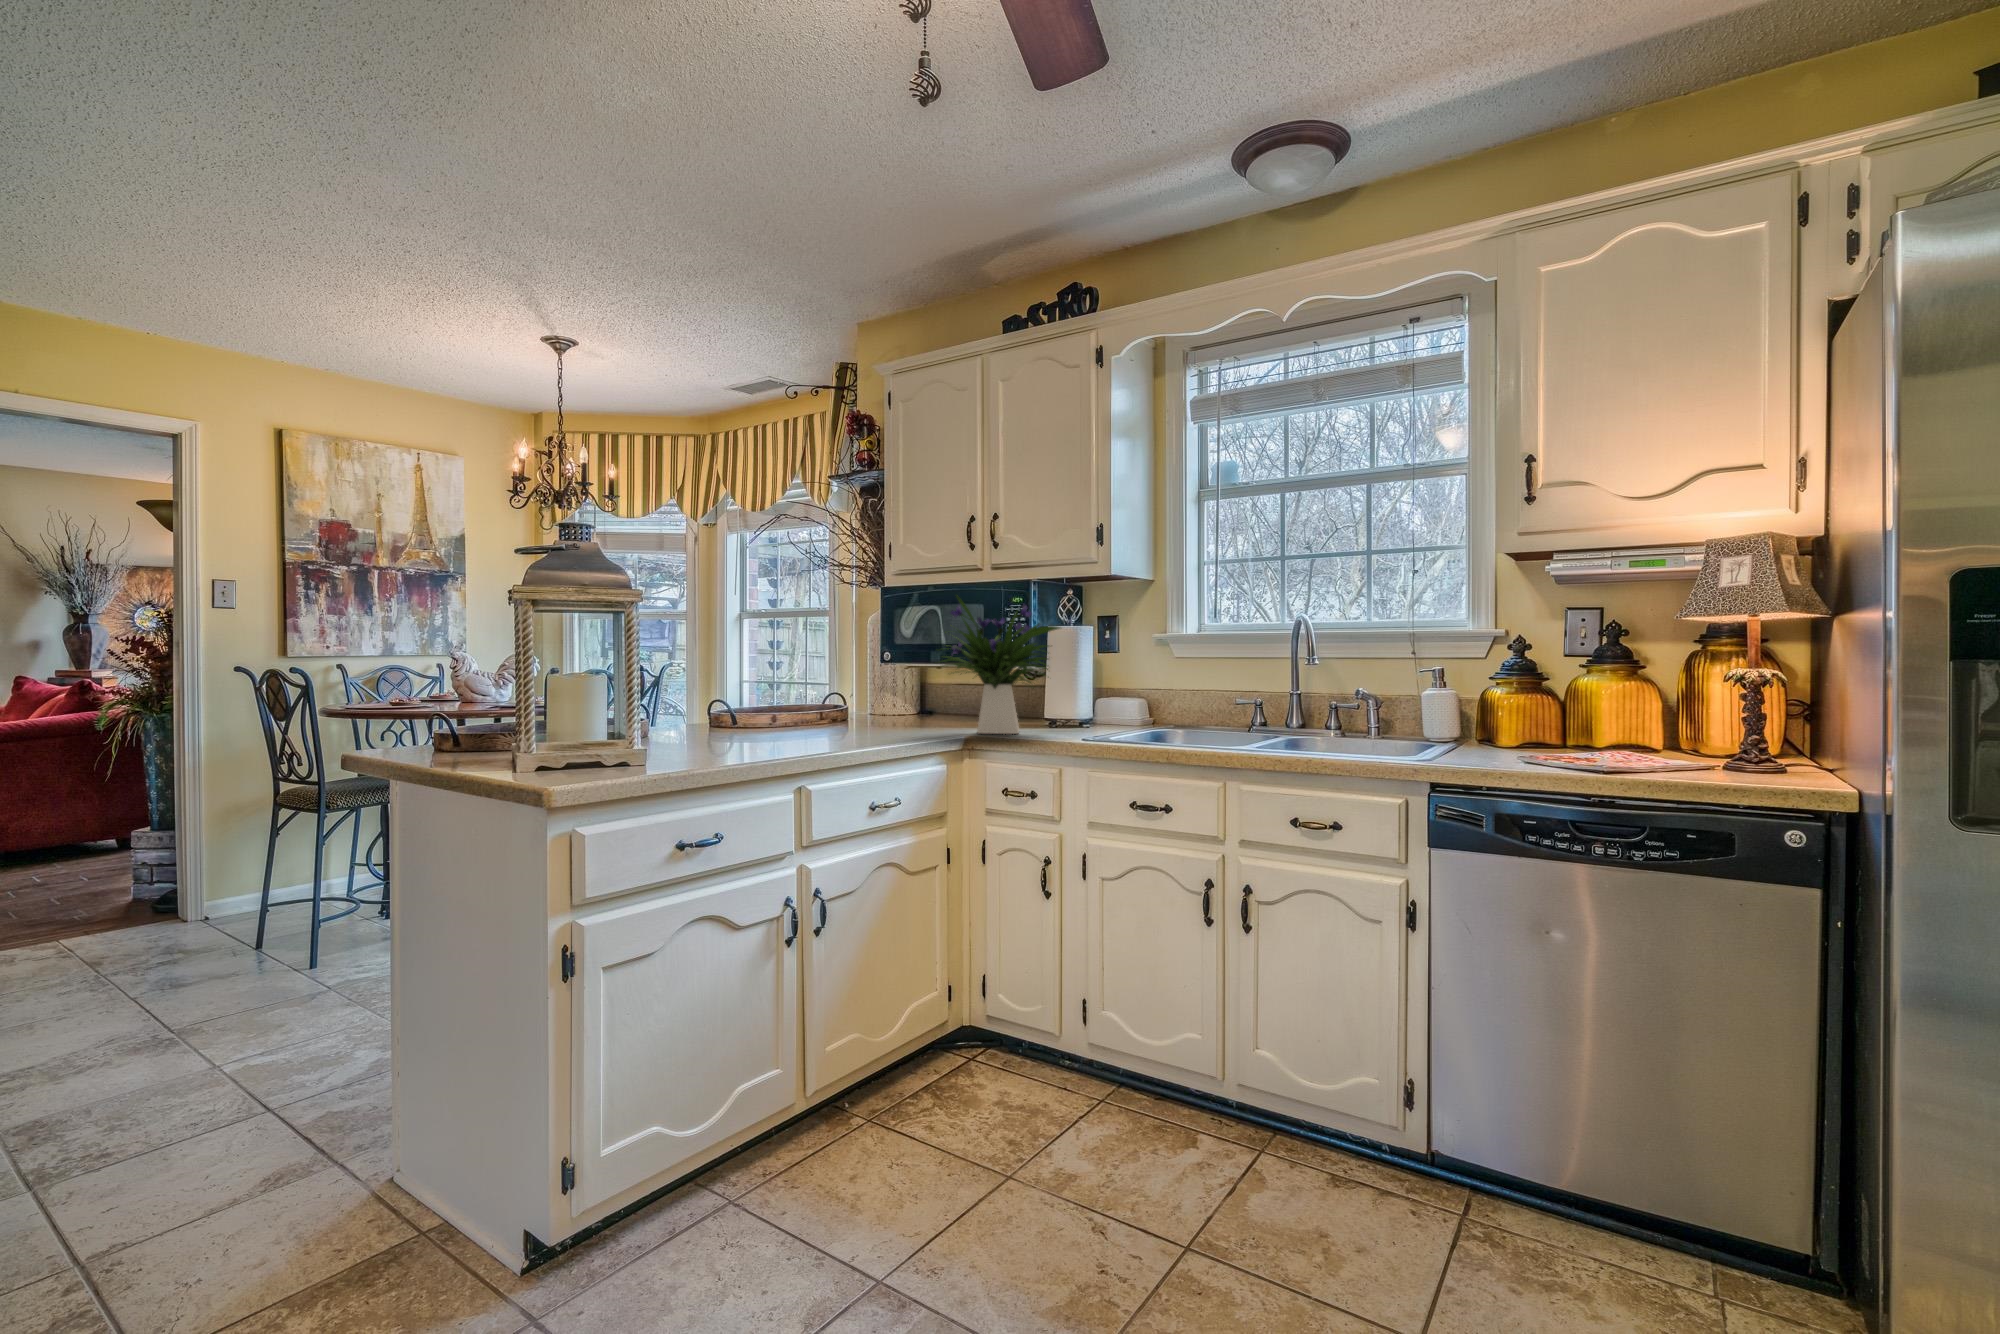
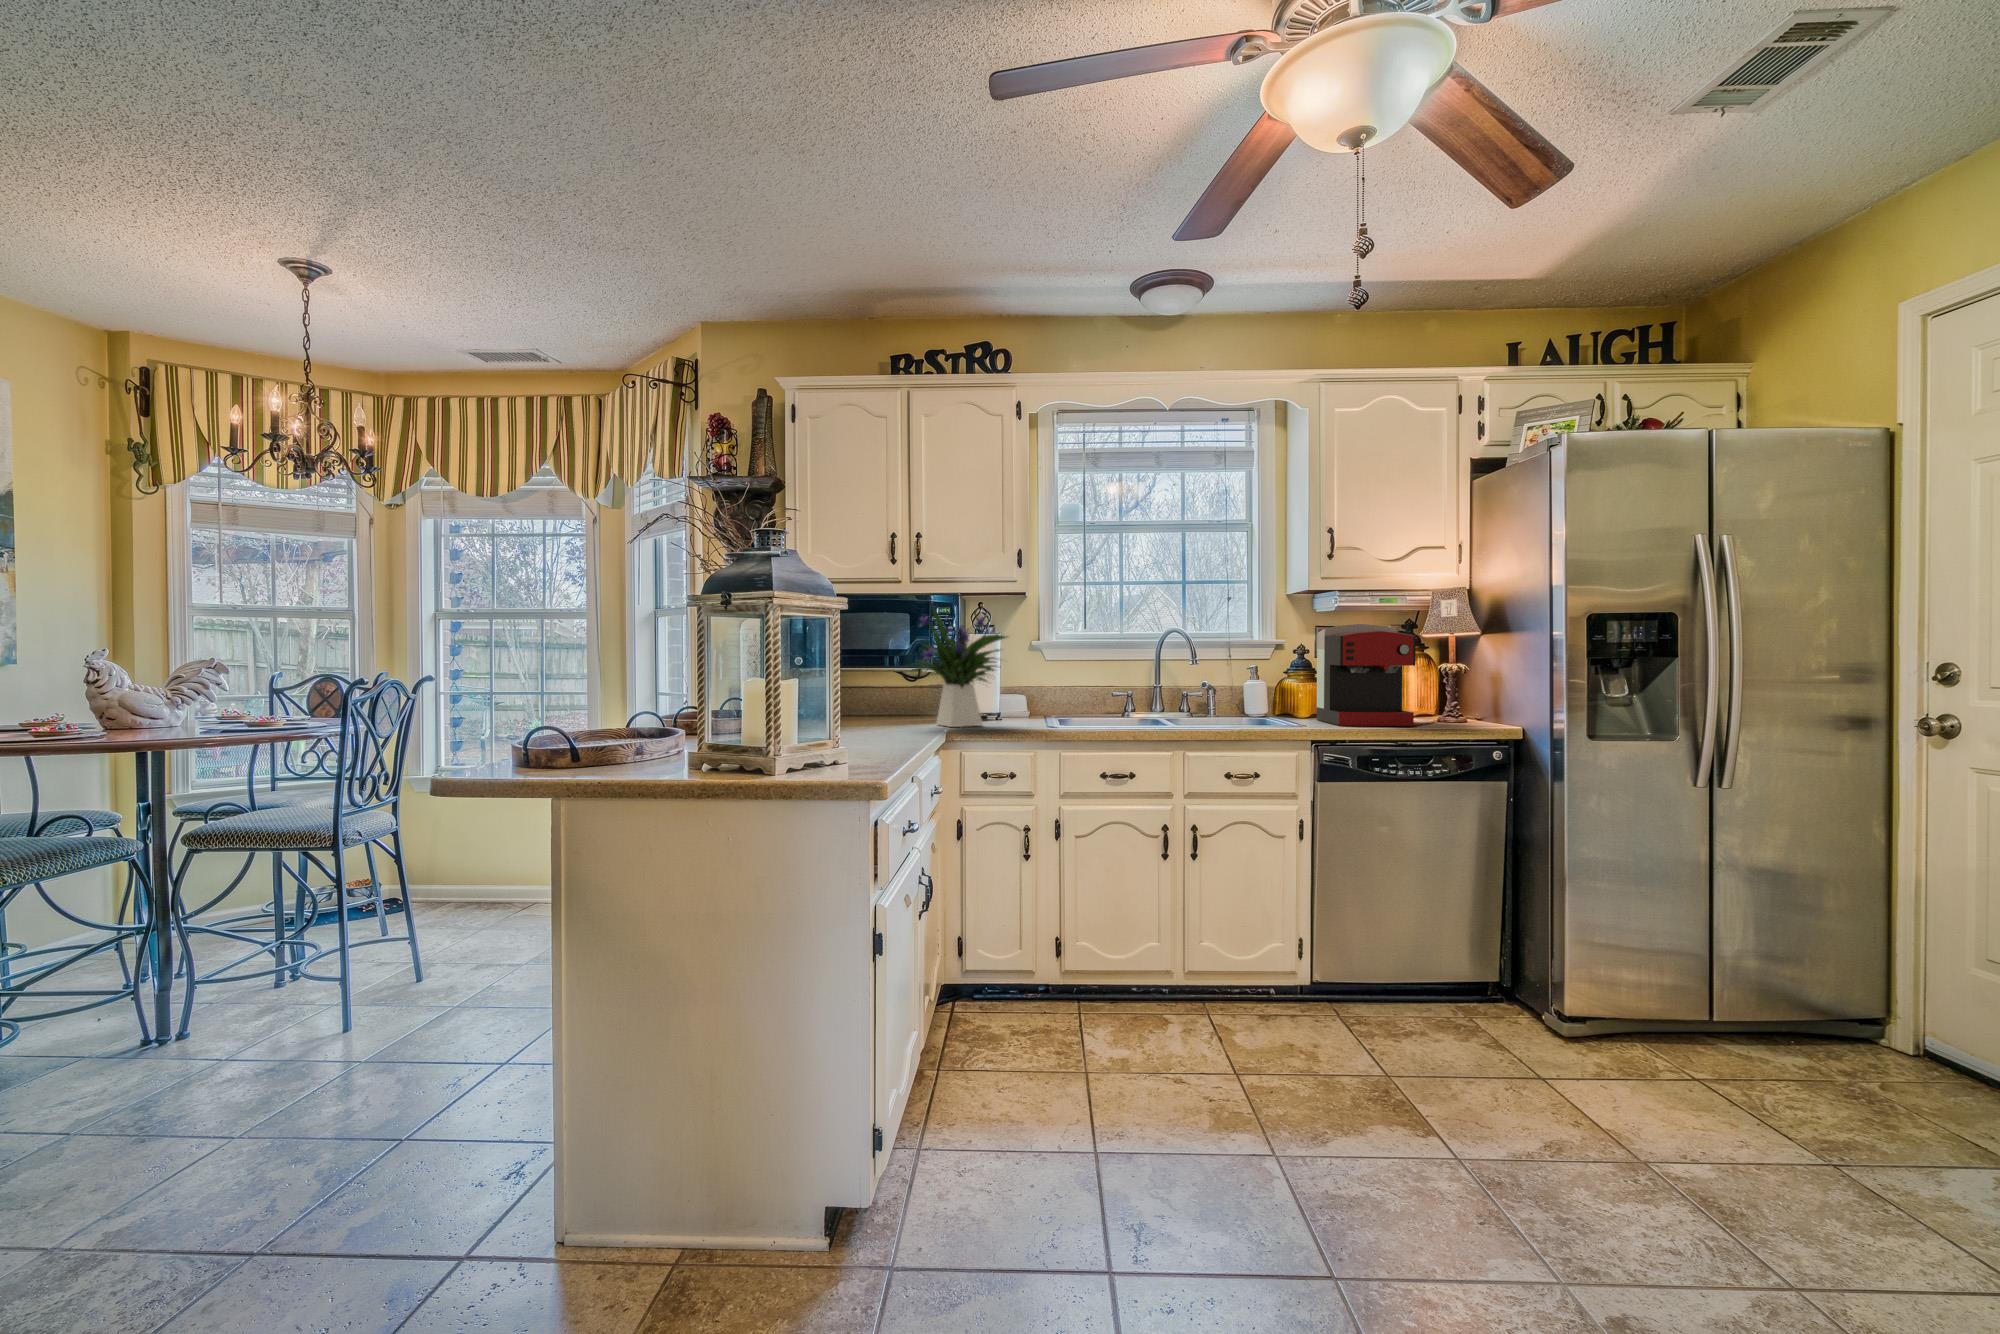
coffee maker: none [1500,601,1645,771] -> present [1317,624,1416,726]

